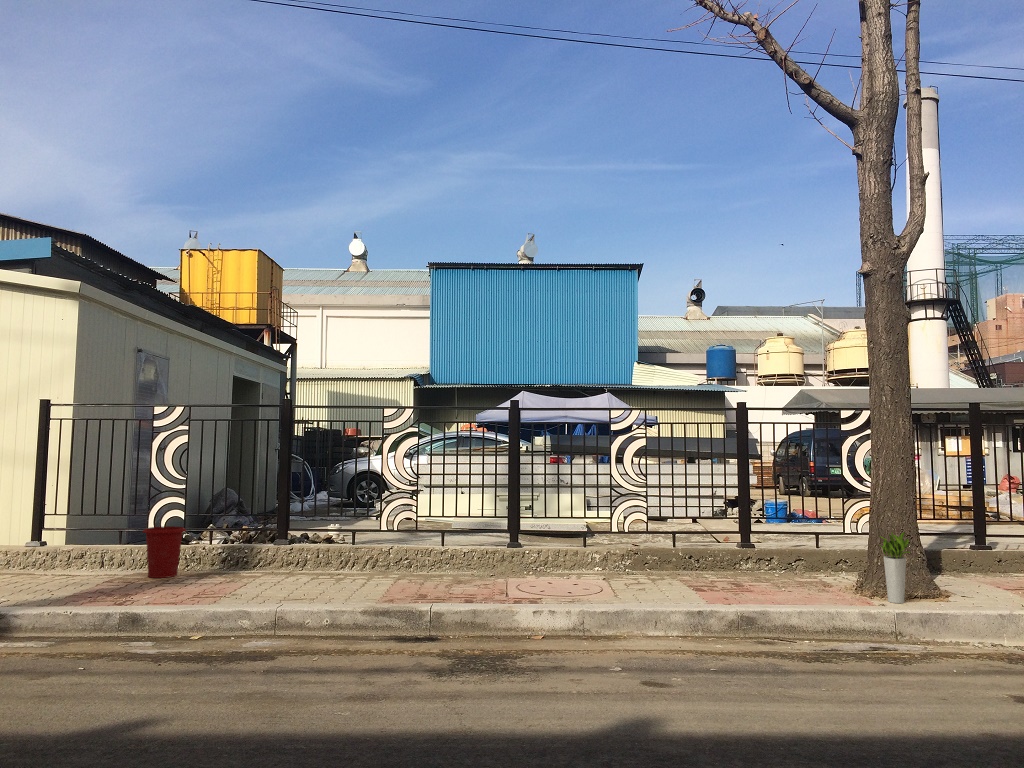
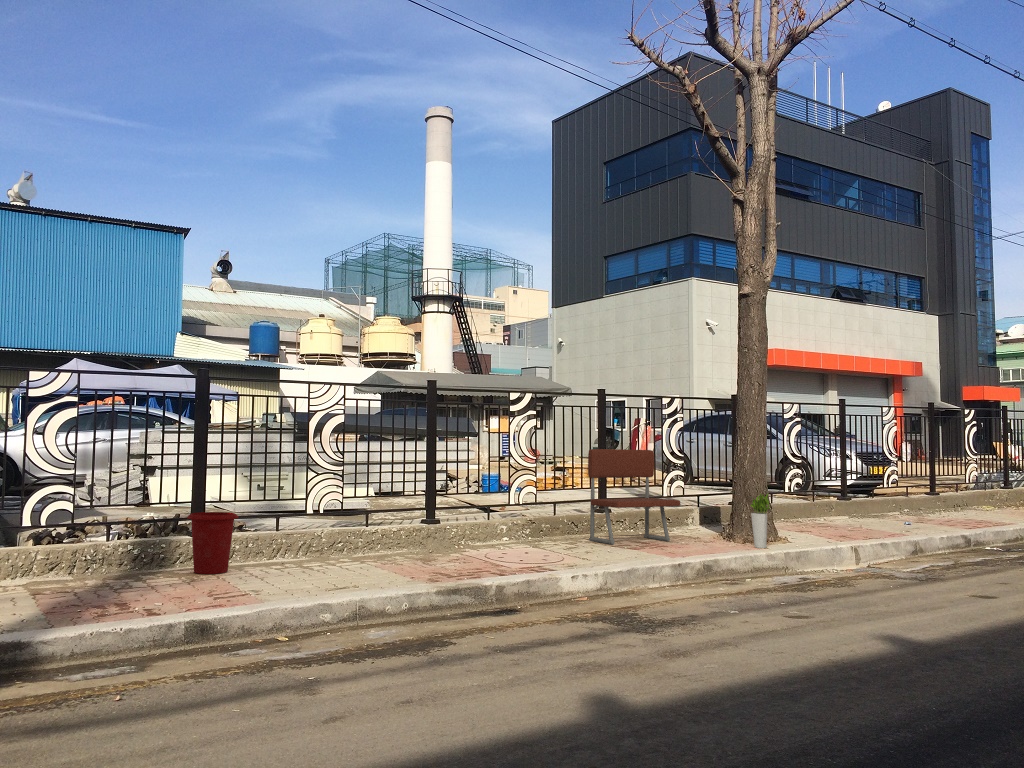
bench: none [696,473,802,583] -> present [588,449,680,545]
waste bin: present [143,526,186,578] -> present [187,512,239,574]

